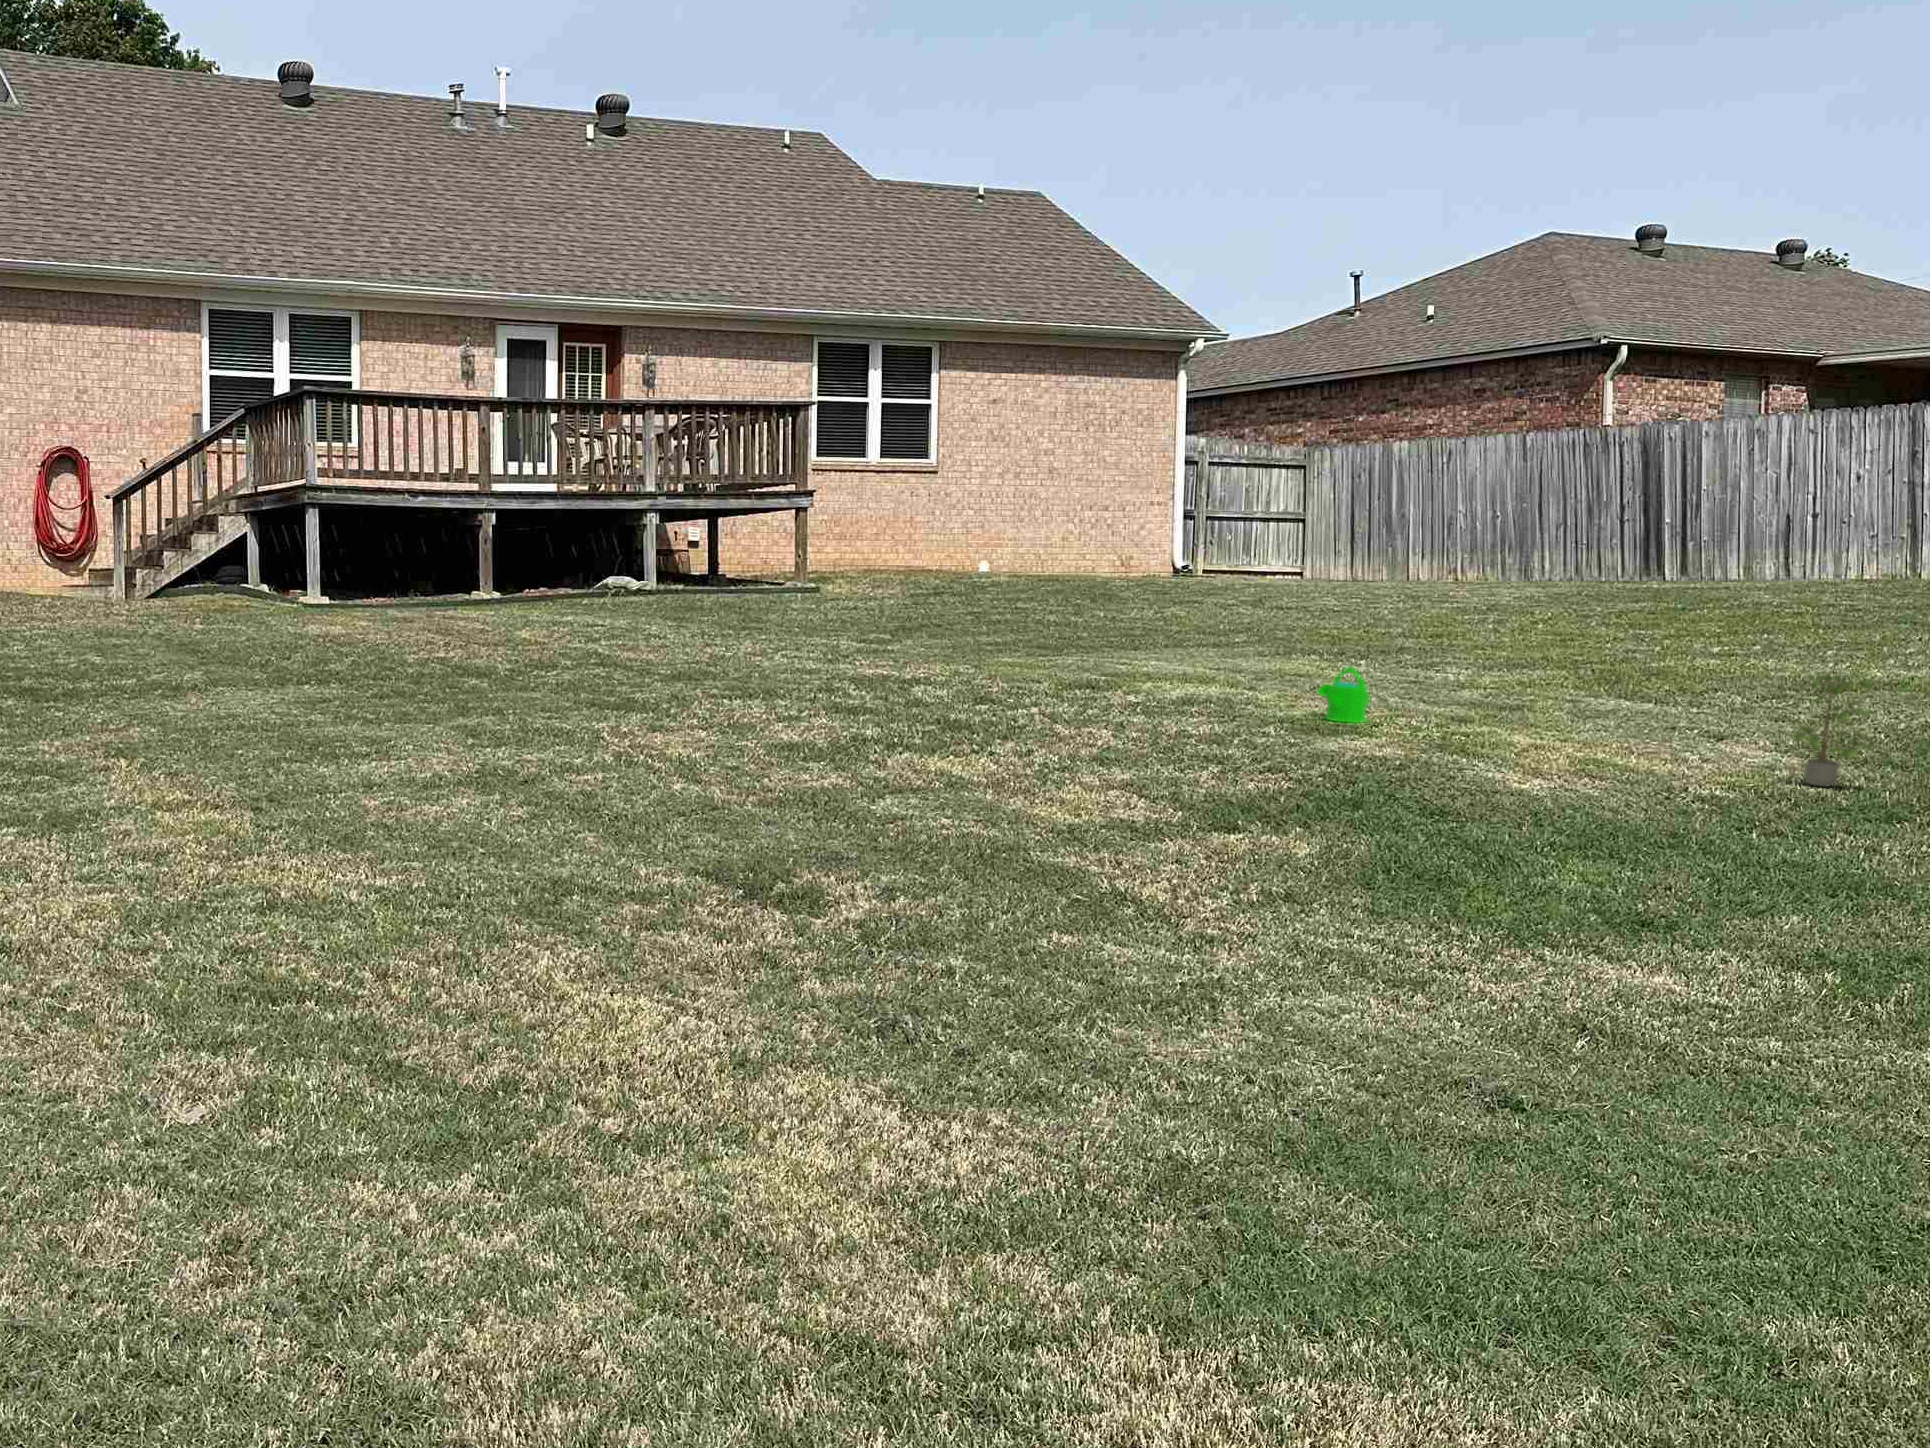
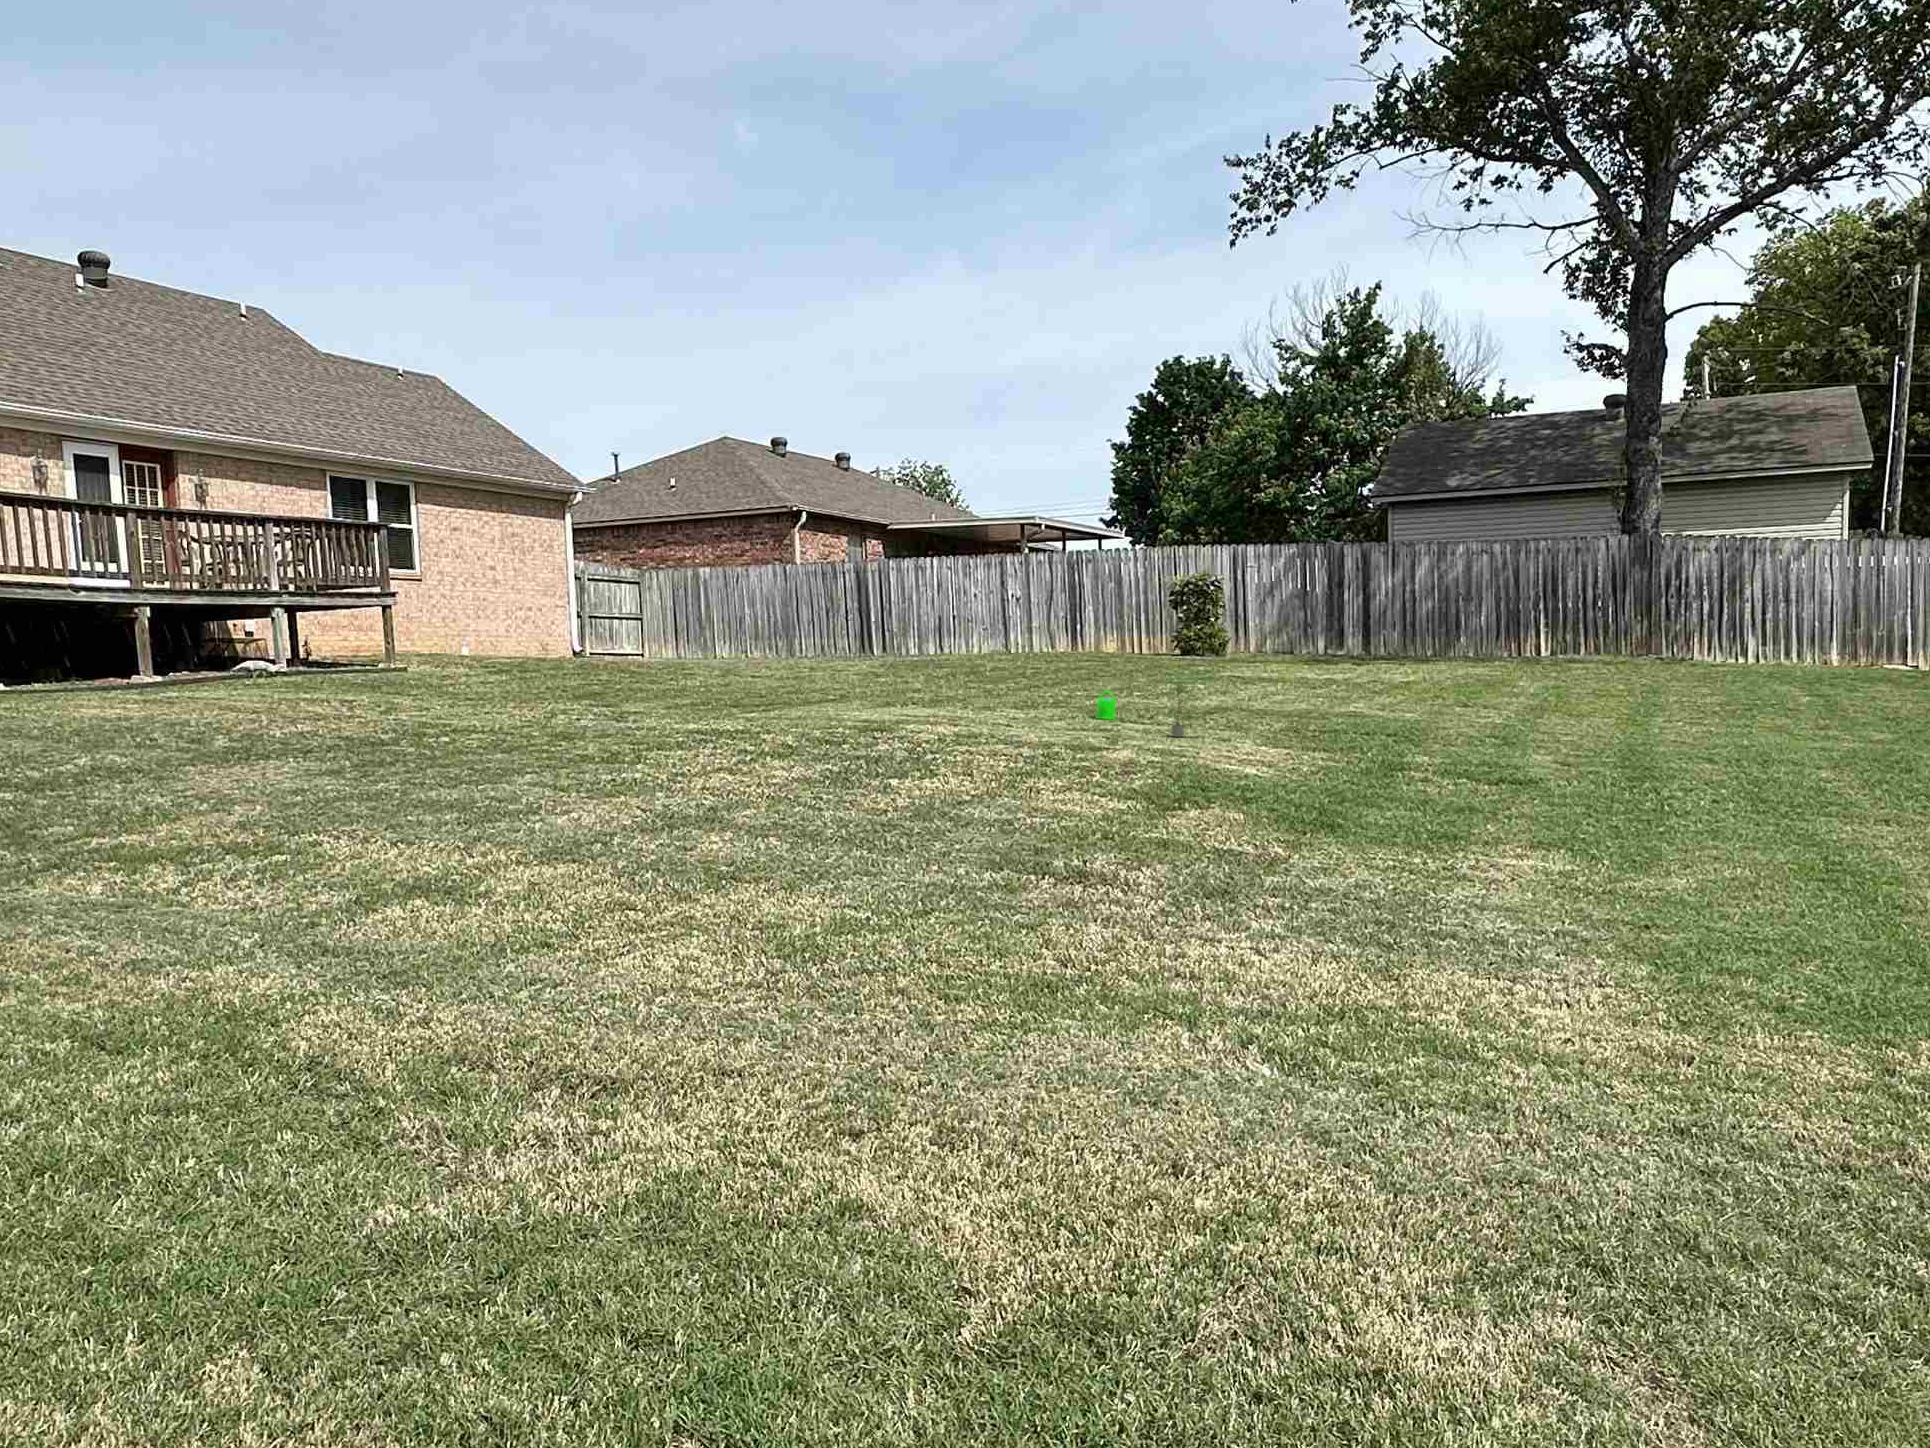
watering can: present [1317,667,1370,723] -> present [1096,690,1116,719]

